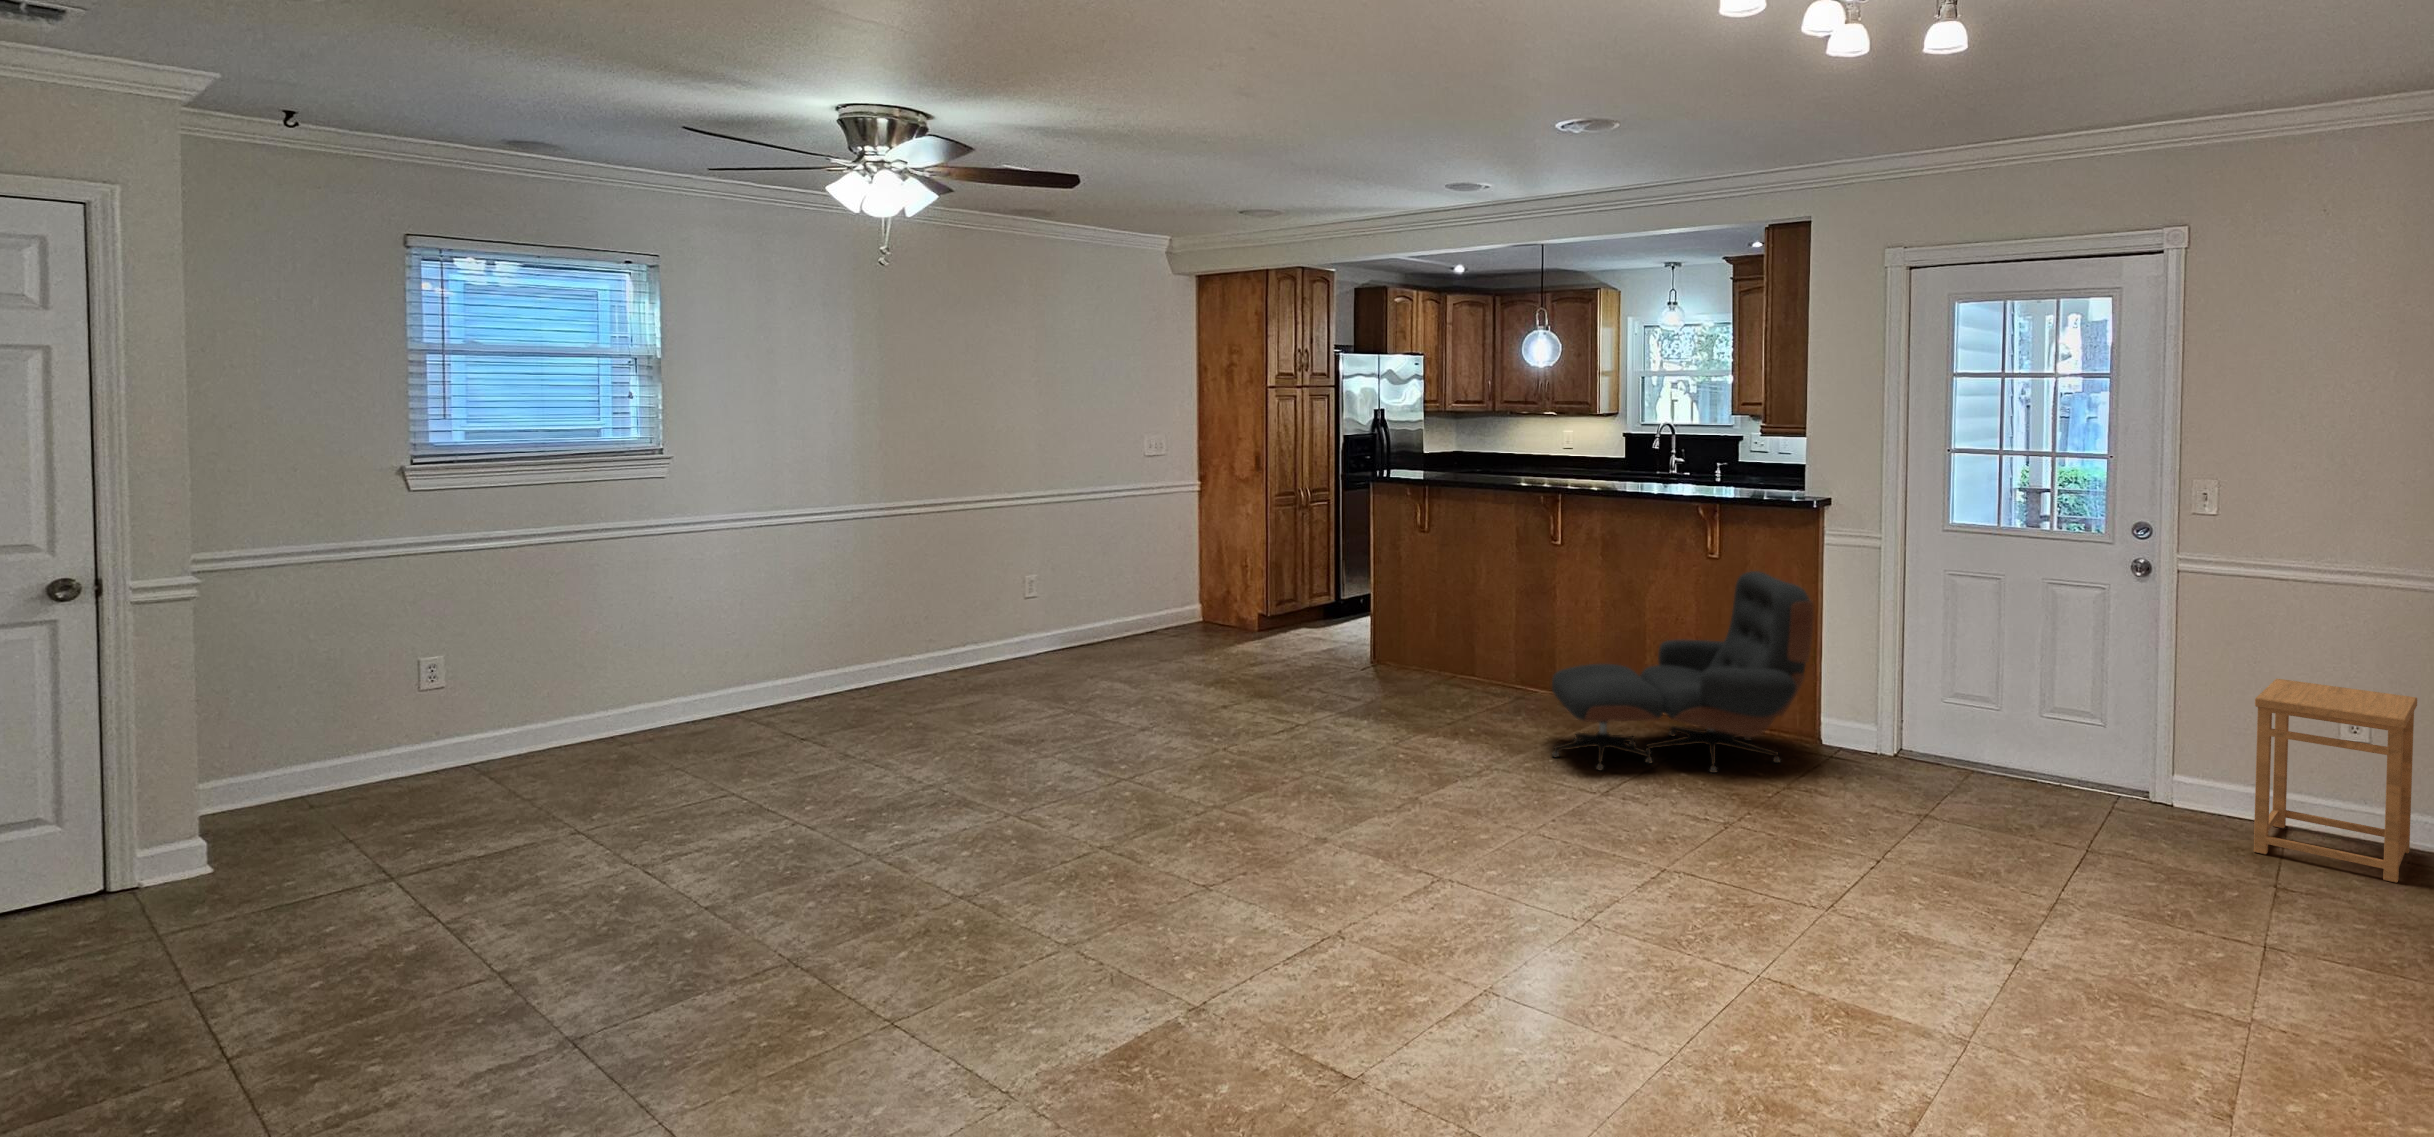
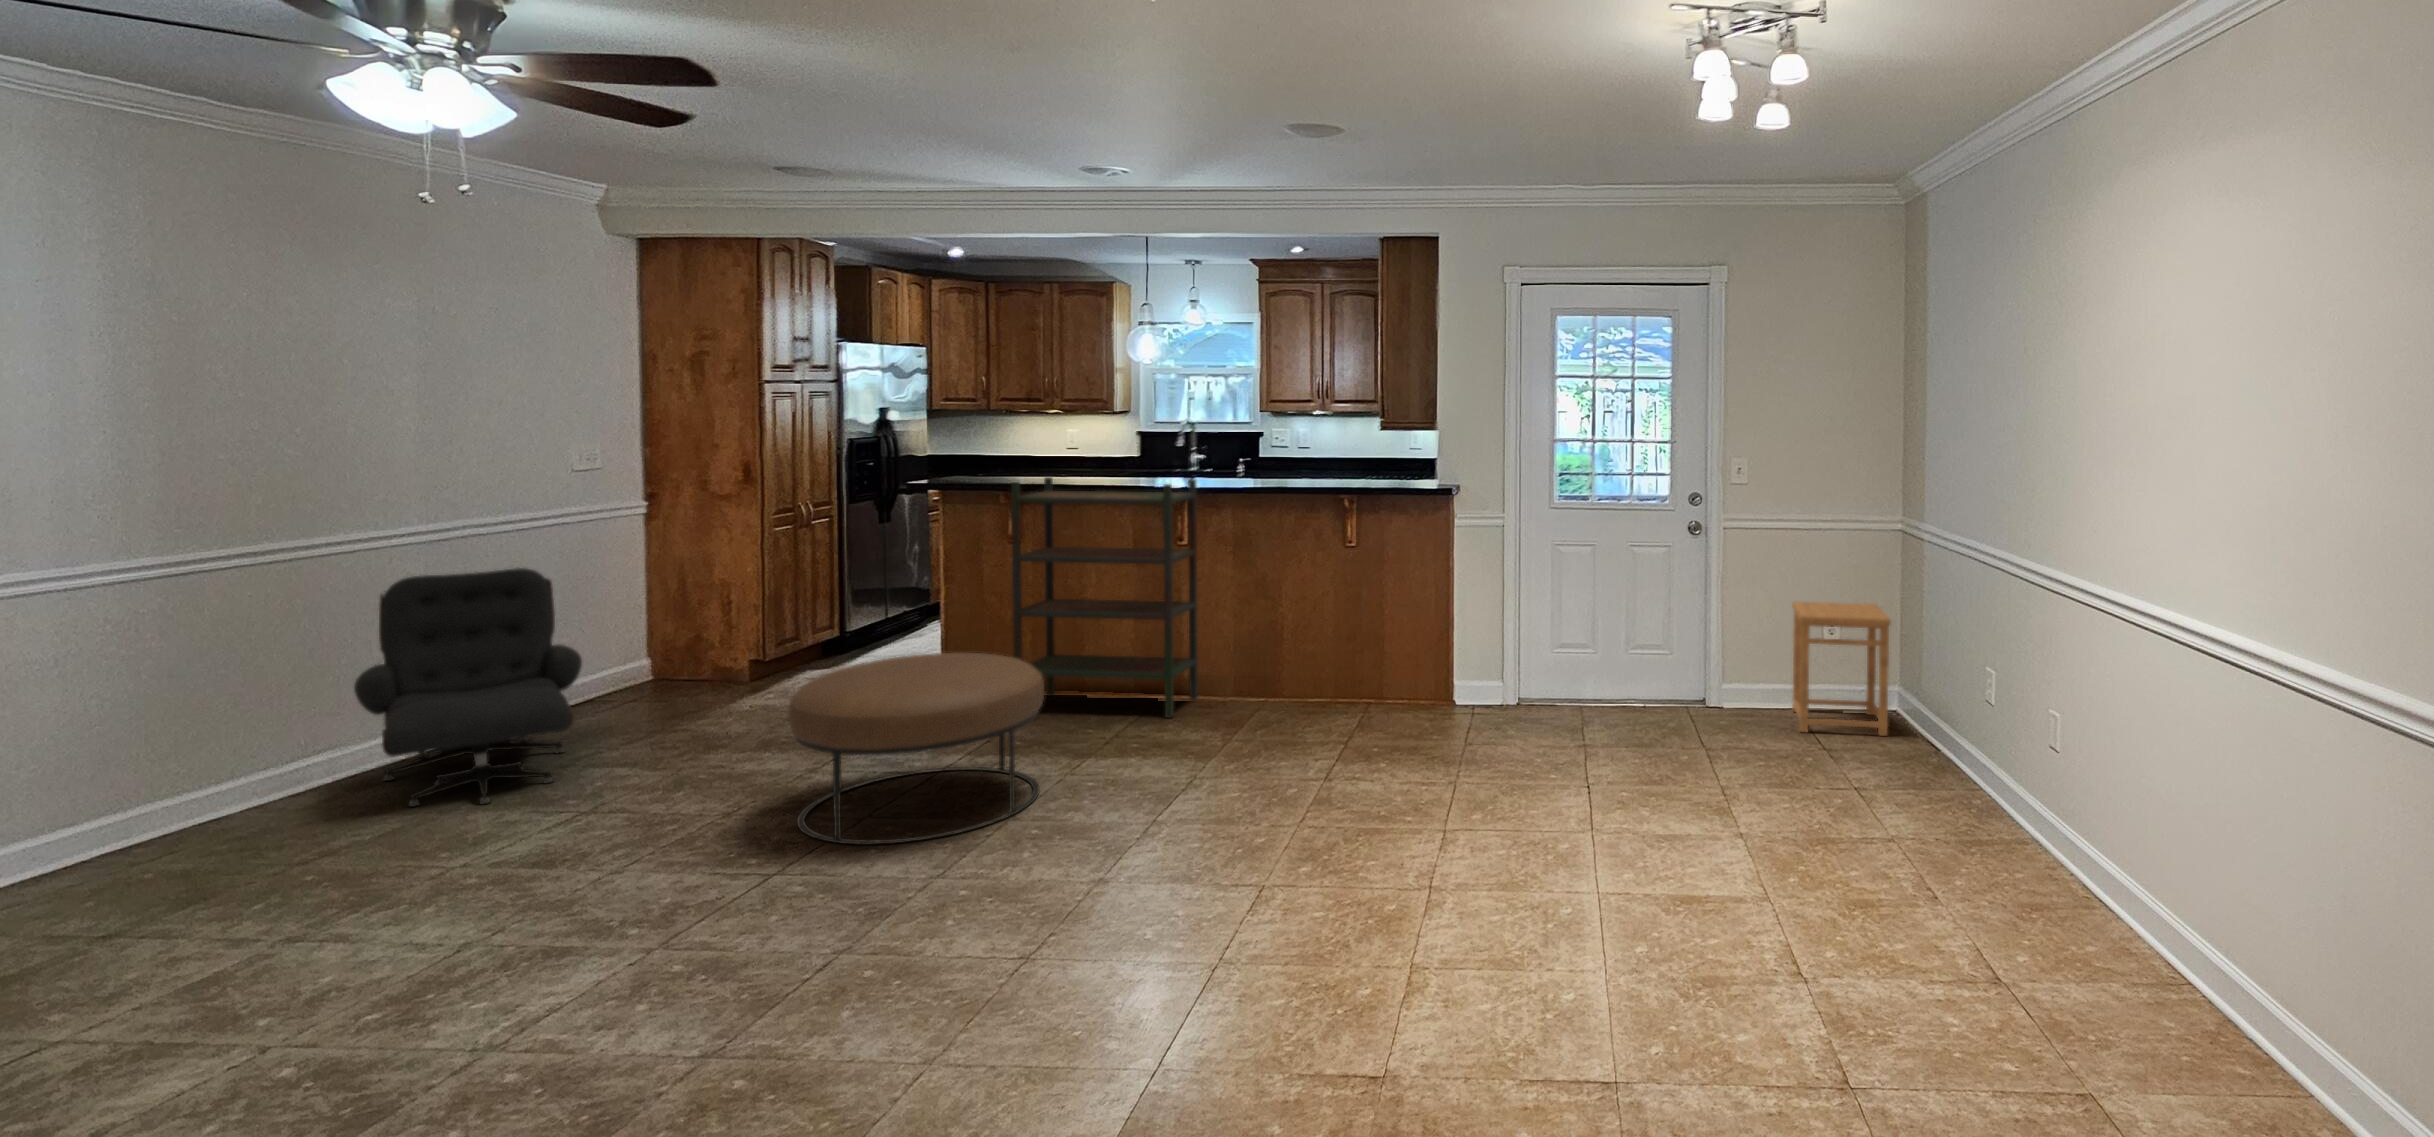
bookshelf: none [1410,475,1572,711] -> present [1011,477,1198,718]
lounge chair: present [1552,571,1814,773] -> present [354,568,582,807]
ottoman: none [1185,621,1379,775] -> present [788,653,1044,845]

